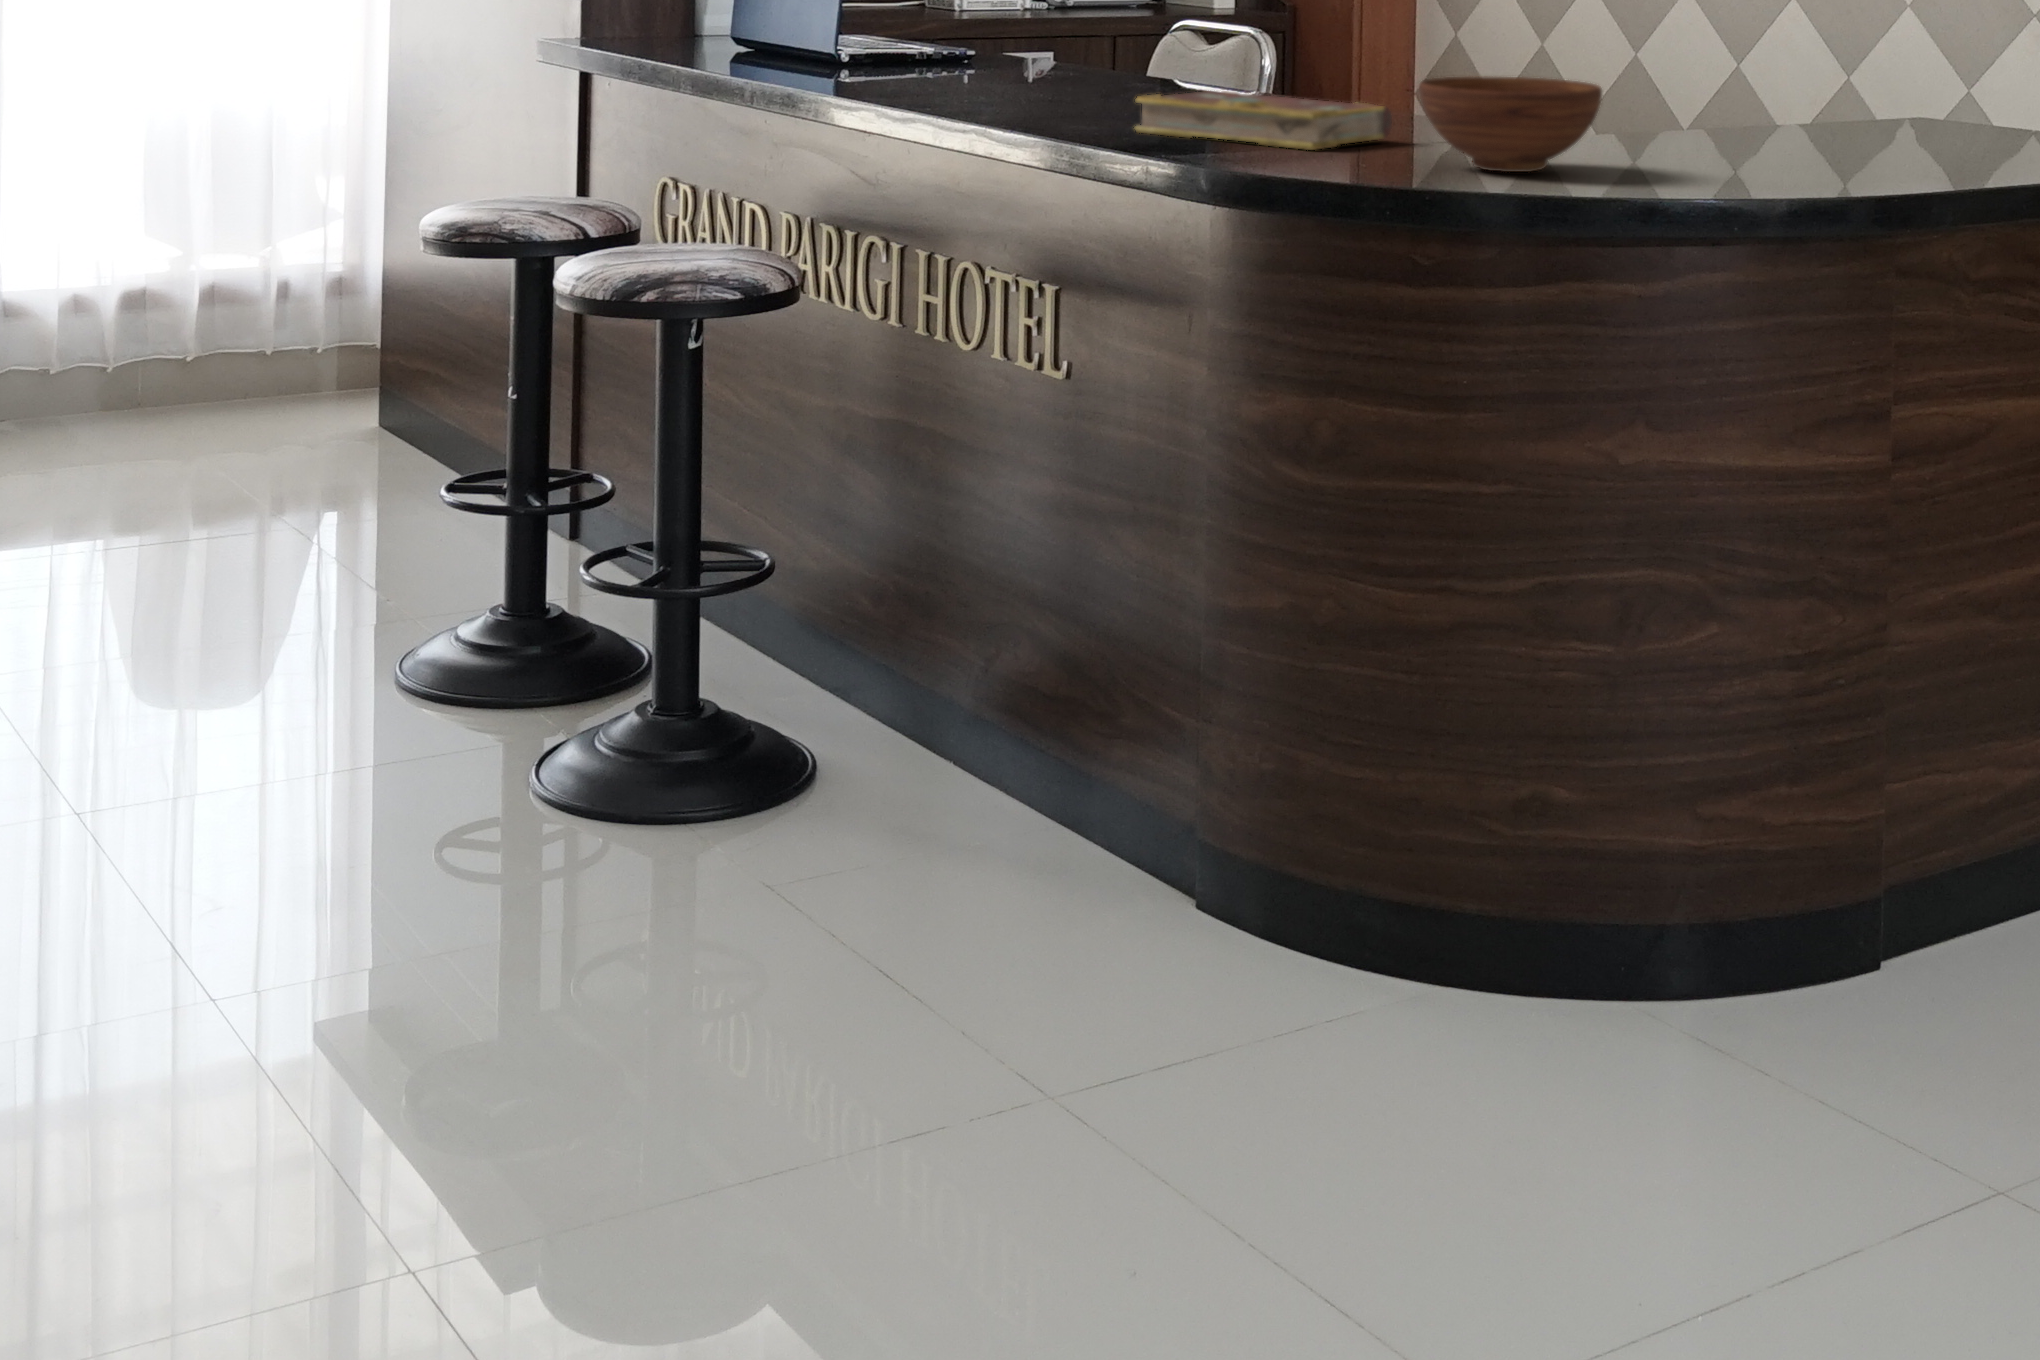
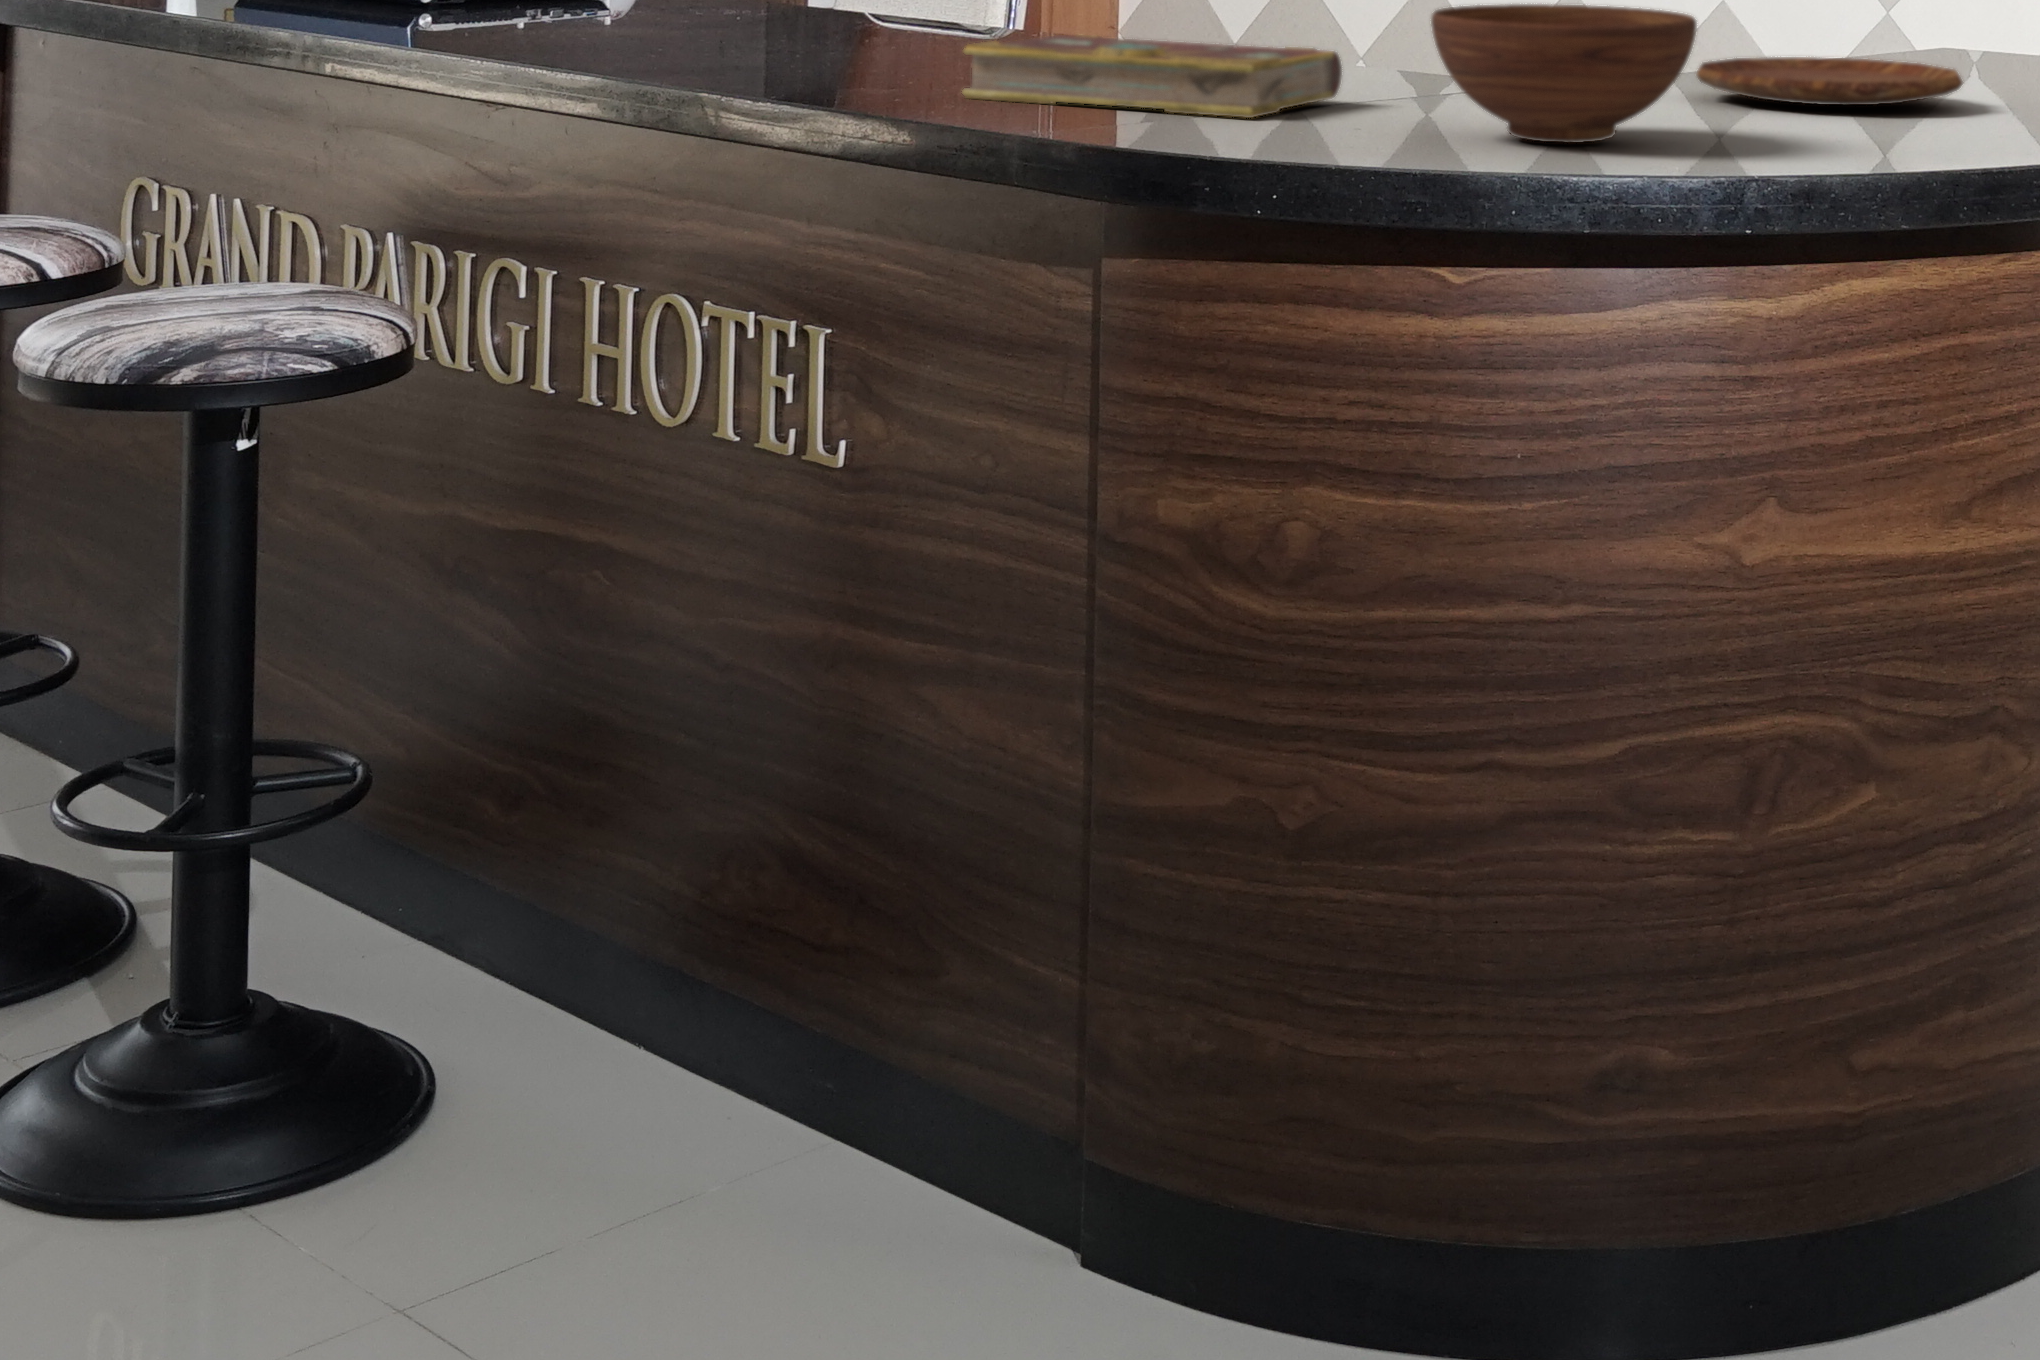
tray: none [1656,118,1855,153] -> present [1697,57,1963,105]

